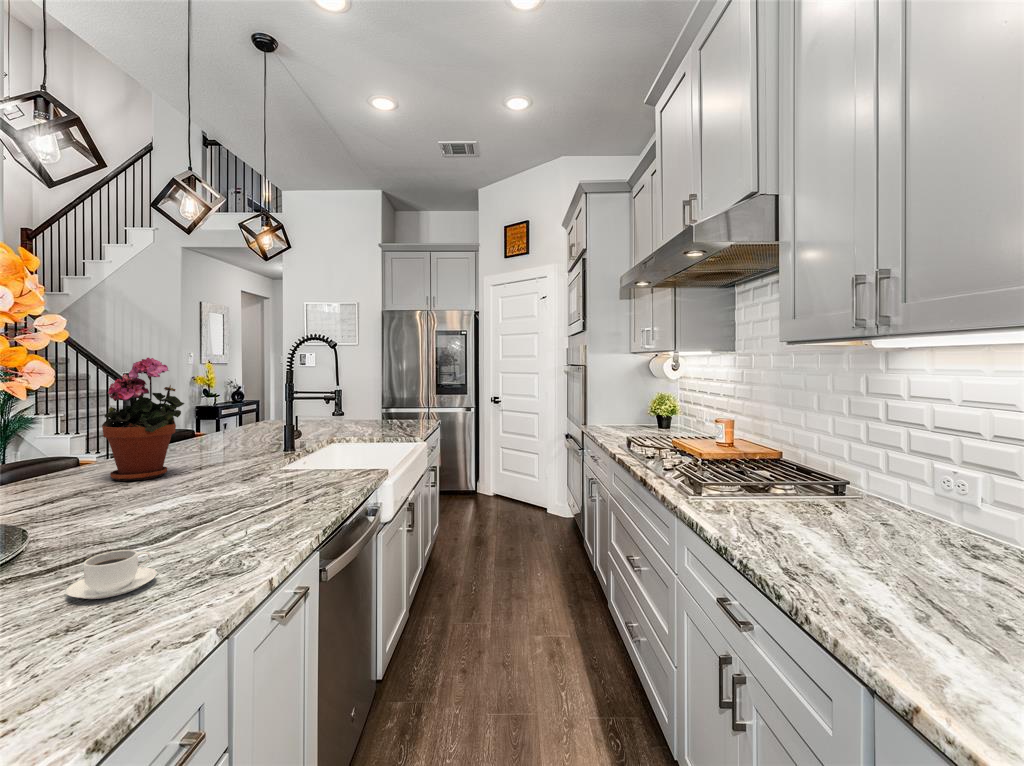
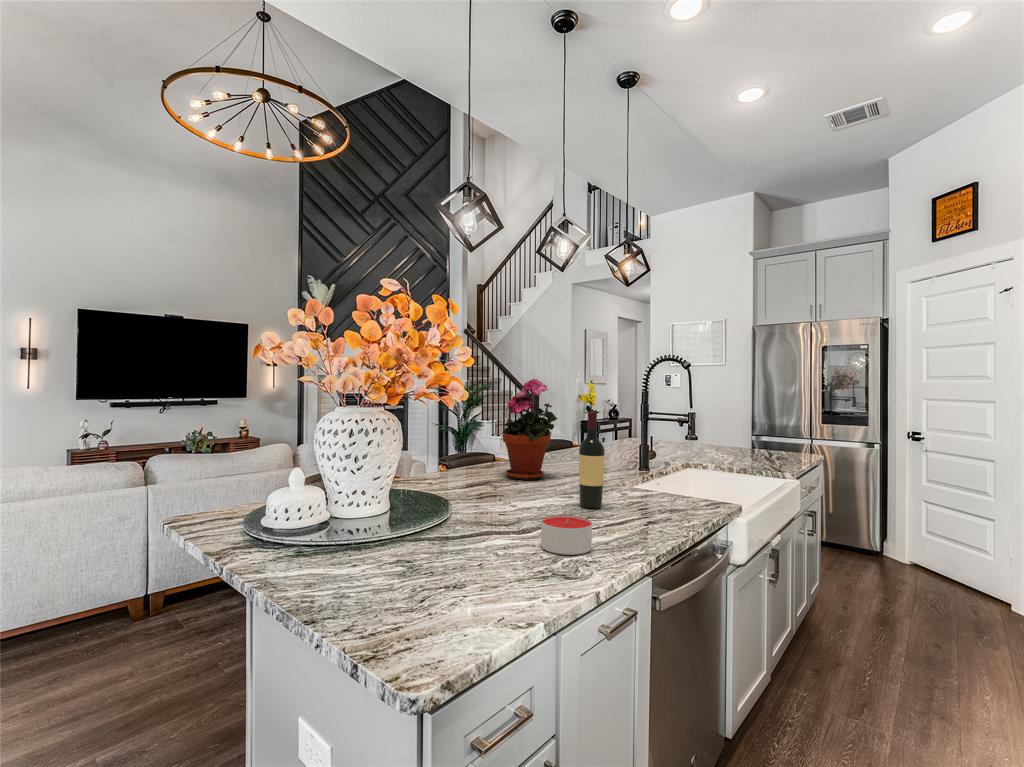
wine bottle: none [222,393,253,498] -> present [579,412,605,509]
candle: none [187,507,252,553] -> present [541,515,592,555]
coffee cup: present [66,550,157,599] -> none [459,534,515,571]

